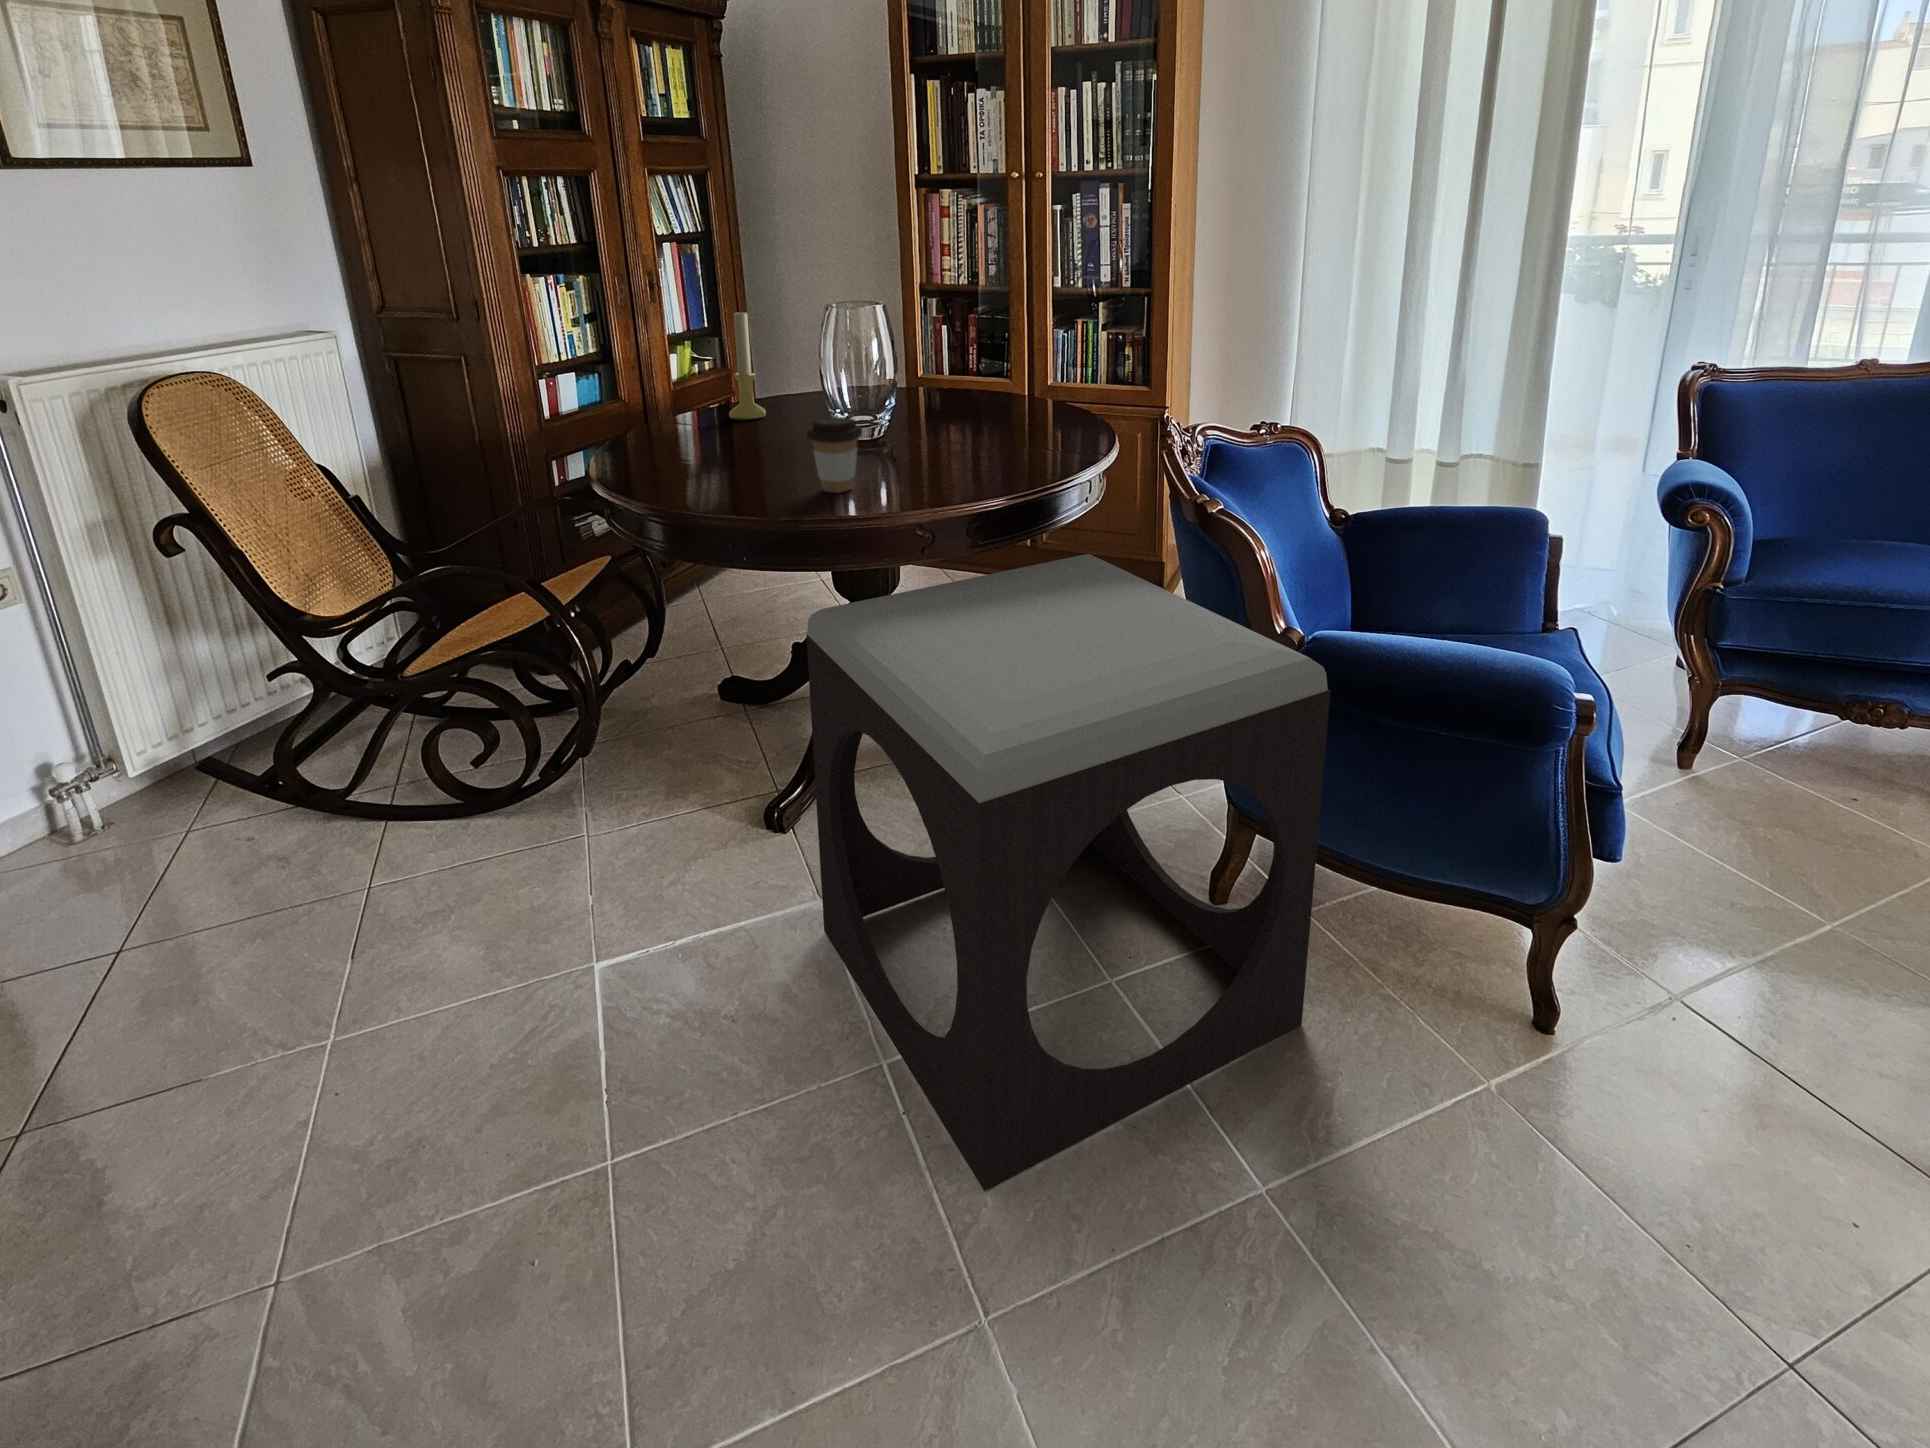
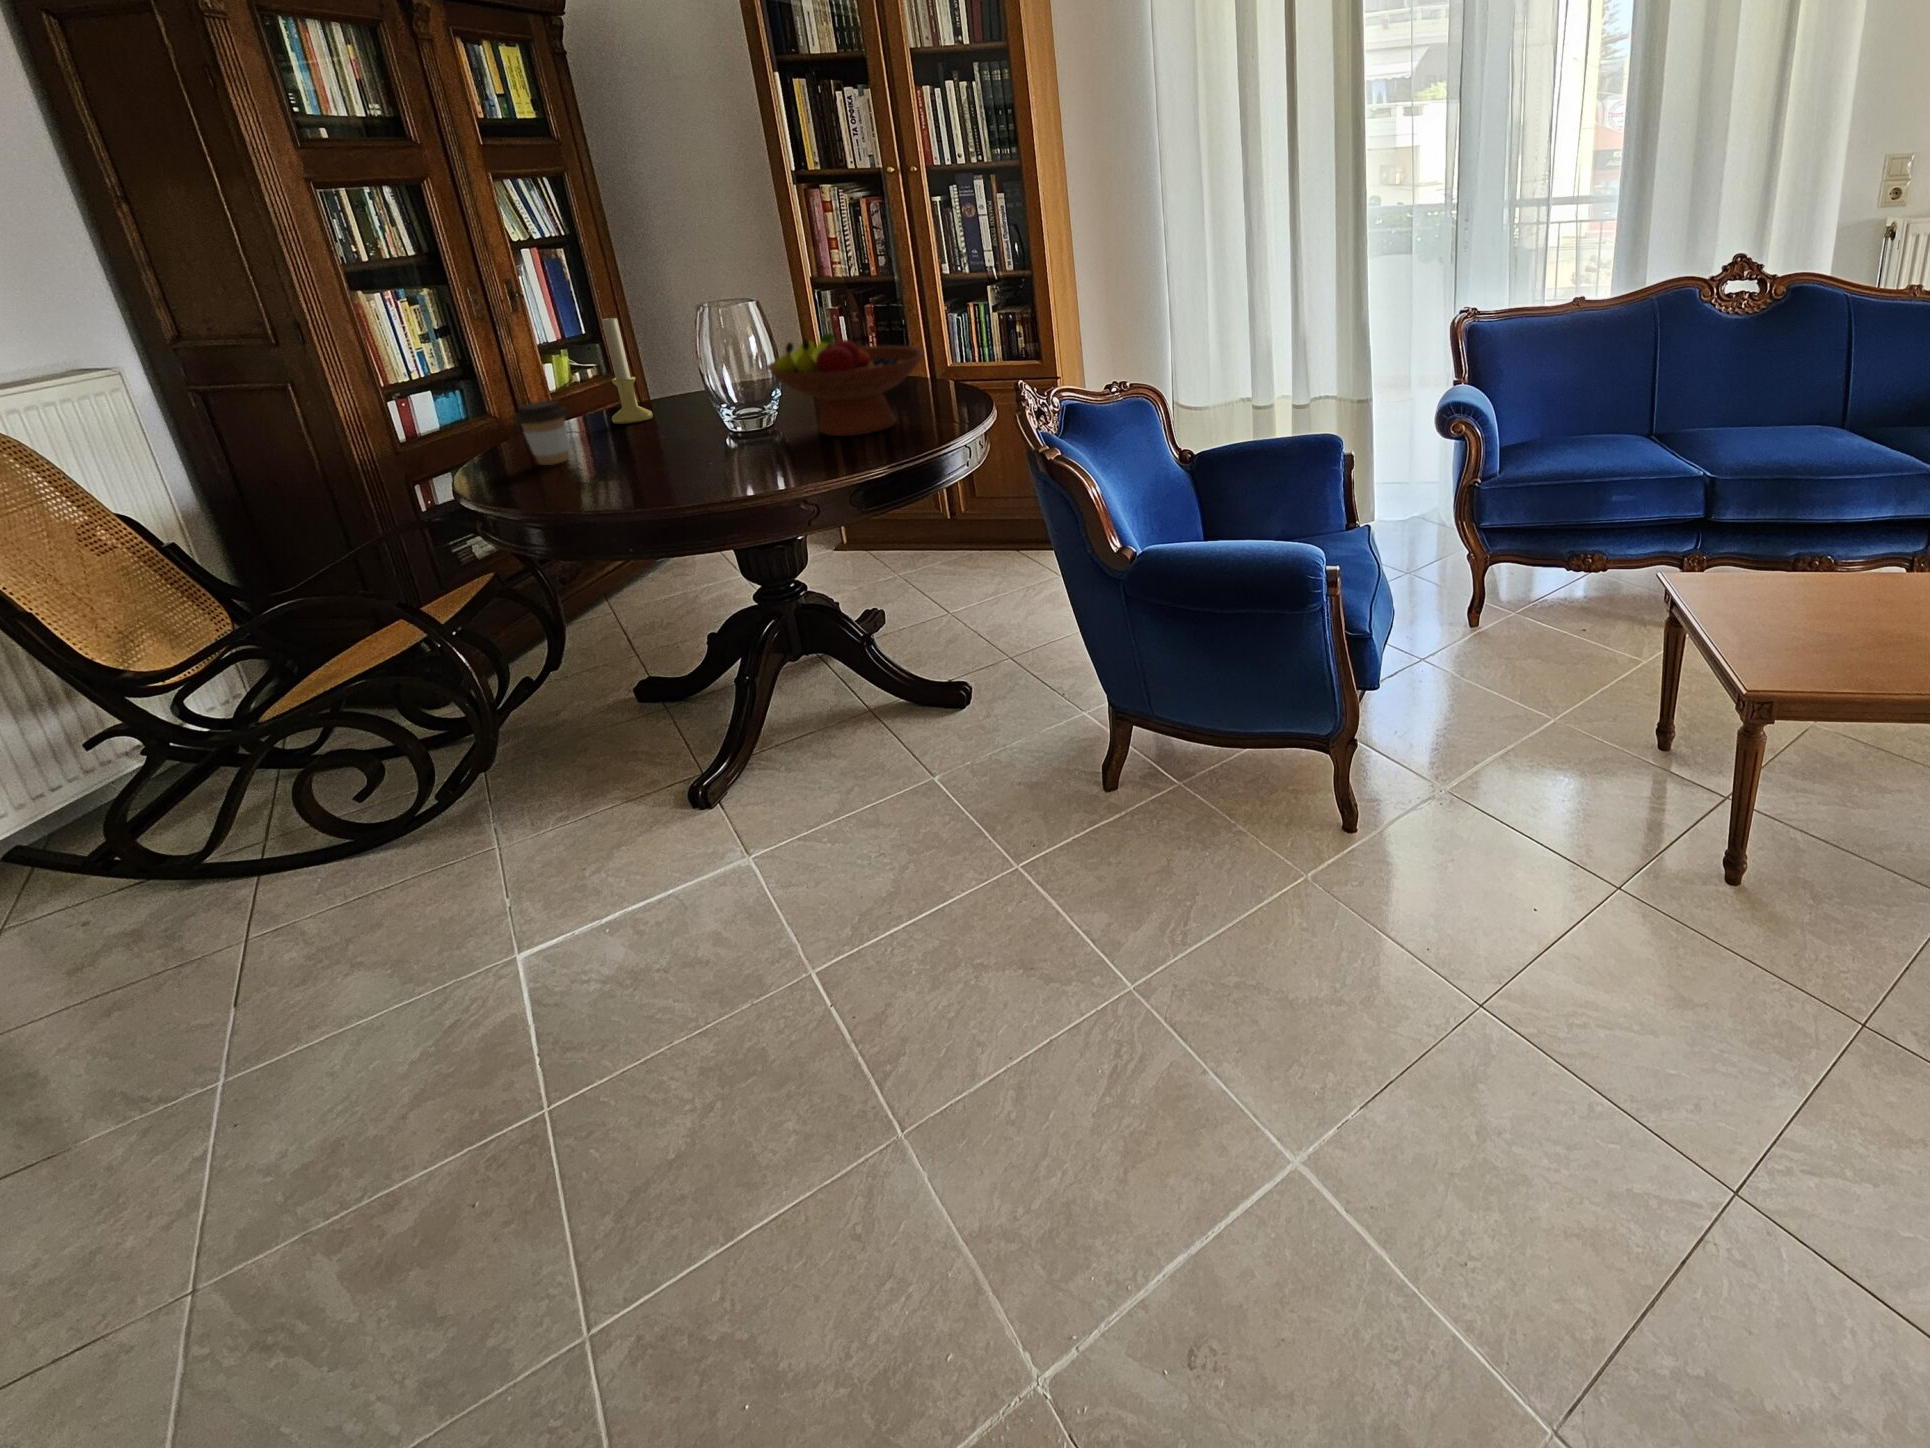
fruit bowl: none [893,341,1058,454] -> present [767,333,924,436]
coffee cup: present [807,417,862,493] -> present [513,401,569,465]
footstool: present [806,554,1331,1191] -> none [693,512,1168,1058]

